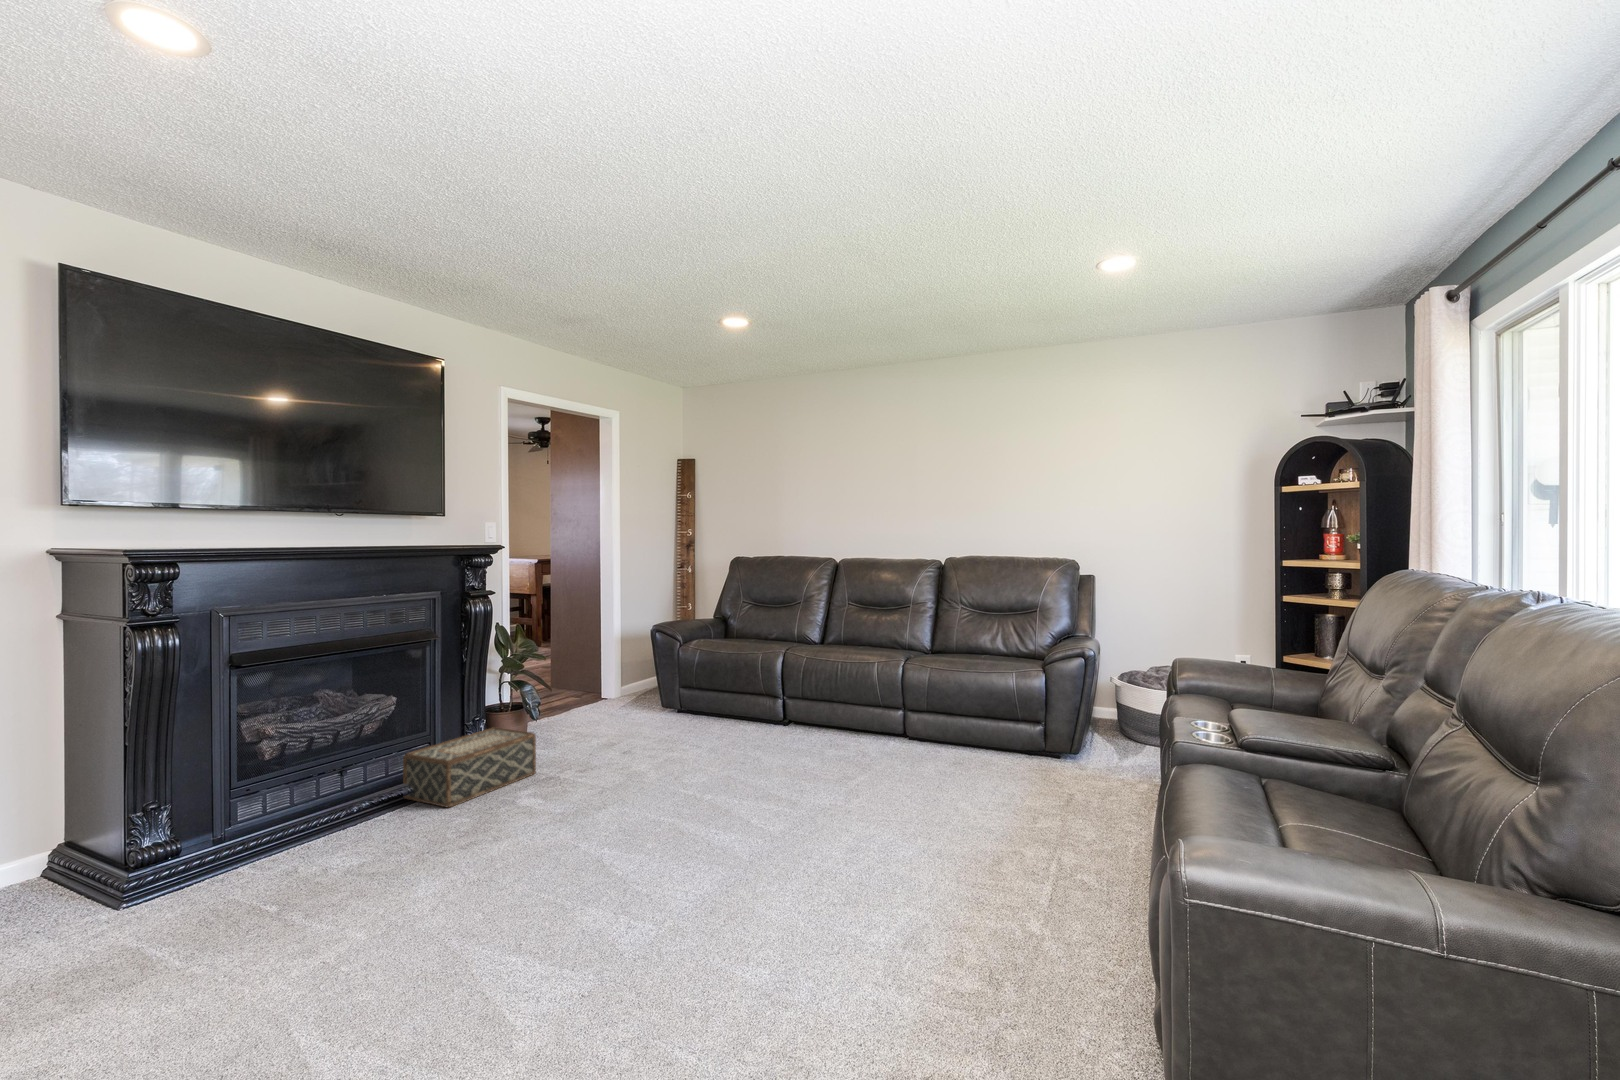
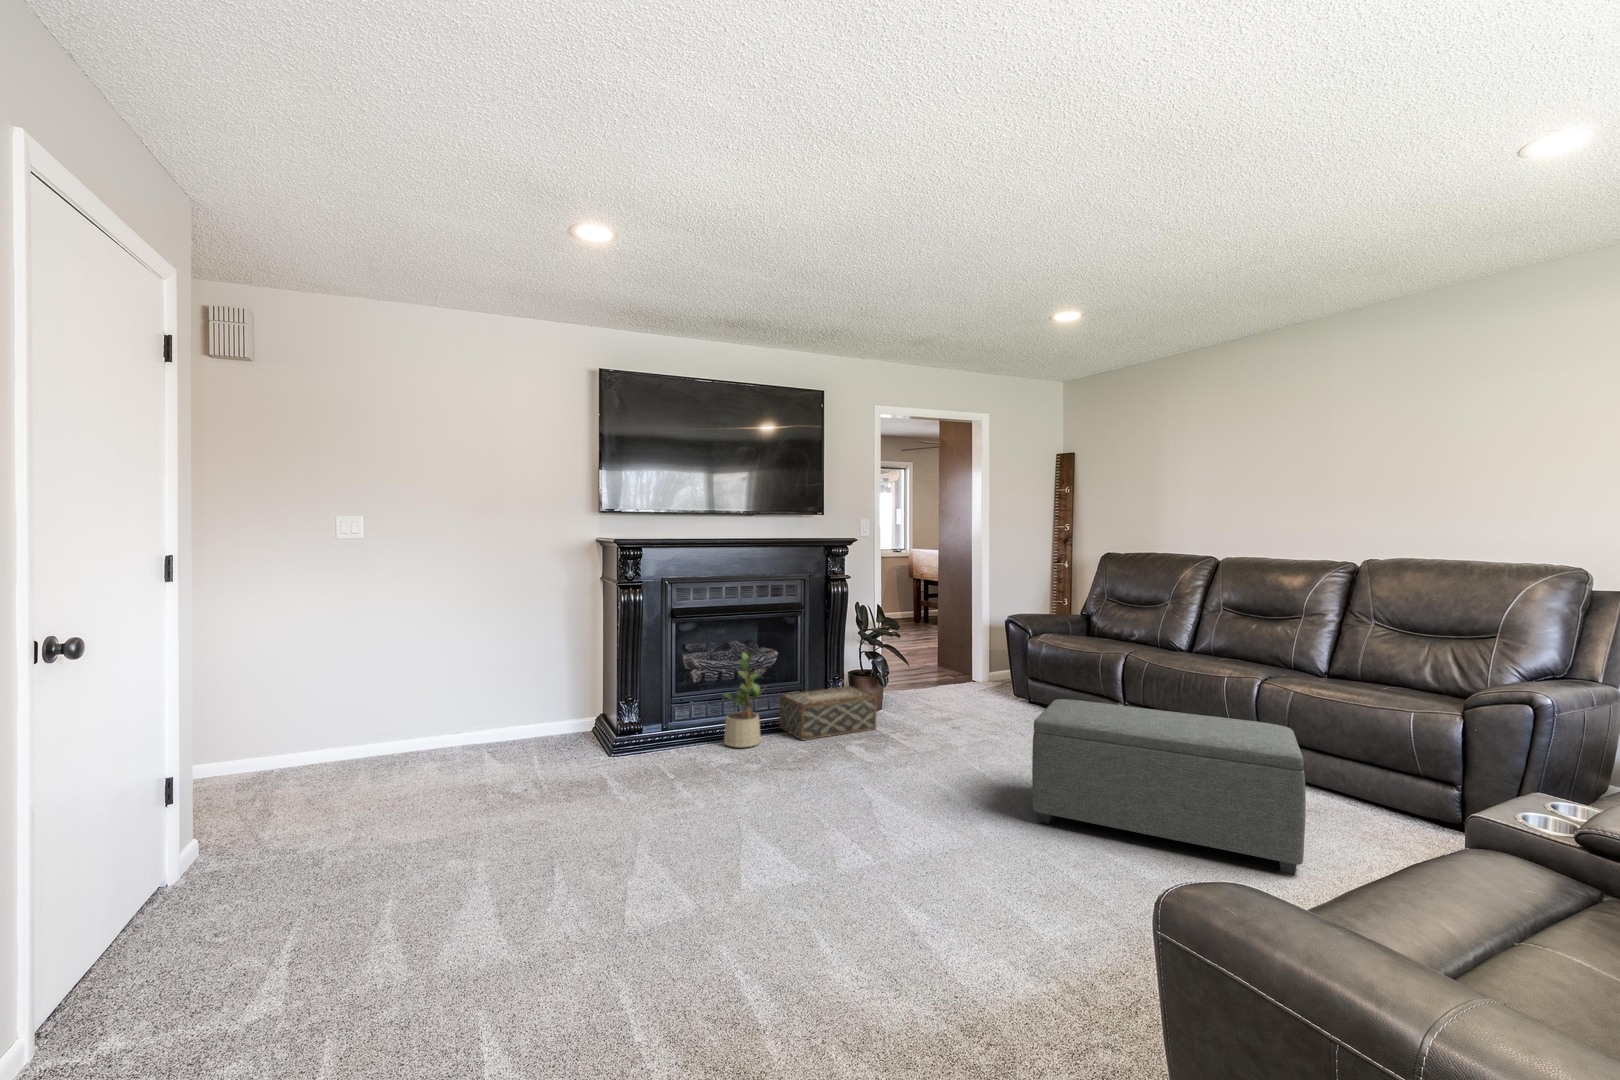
ottoman: none [766,697,994,832] -> present [1032,699,1306,875]
potted plant: none [327,703,401,839] -> present [724,652,761,747]

